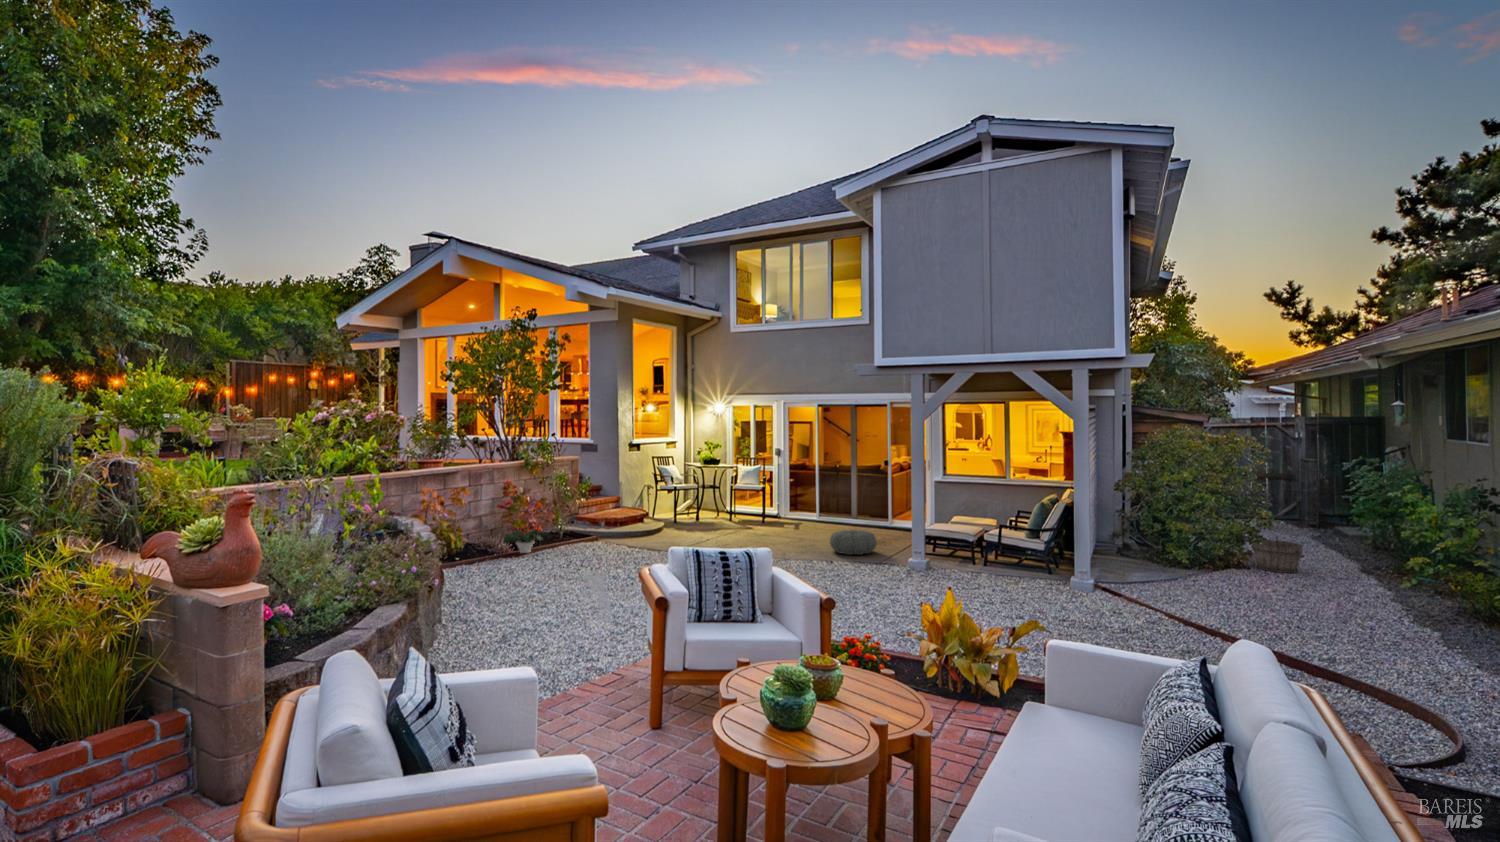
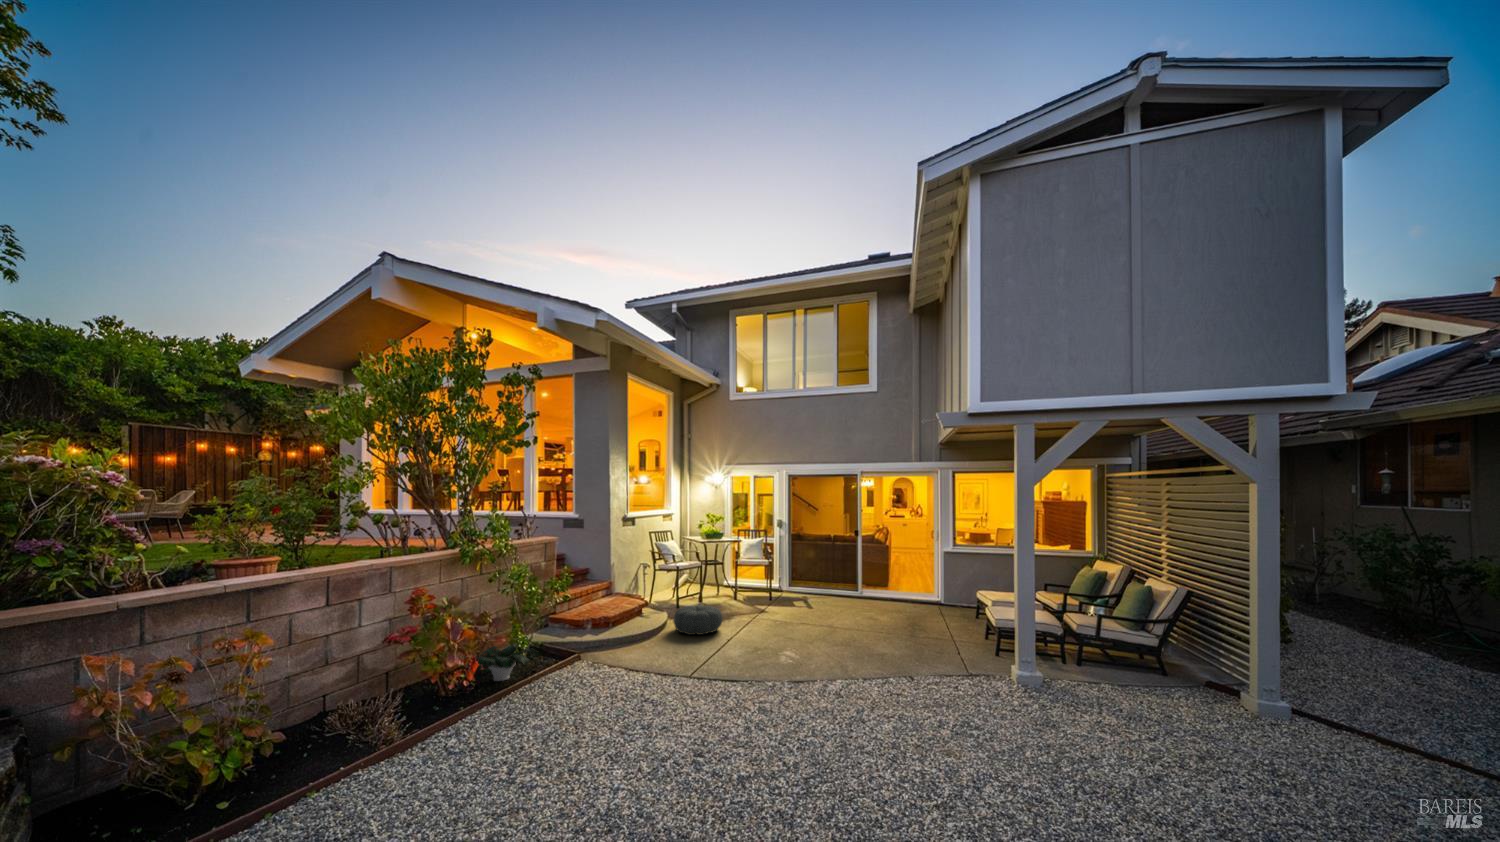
pouf: present [830,530,877,555] -> present [673,605,723,635]
wooden bucket: present [1252,537,1303,573] -> none [1362,615,1438,663]

